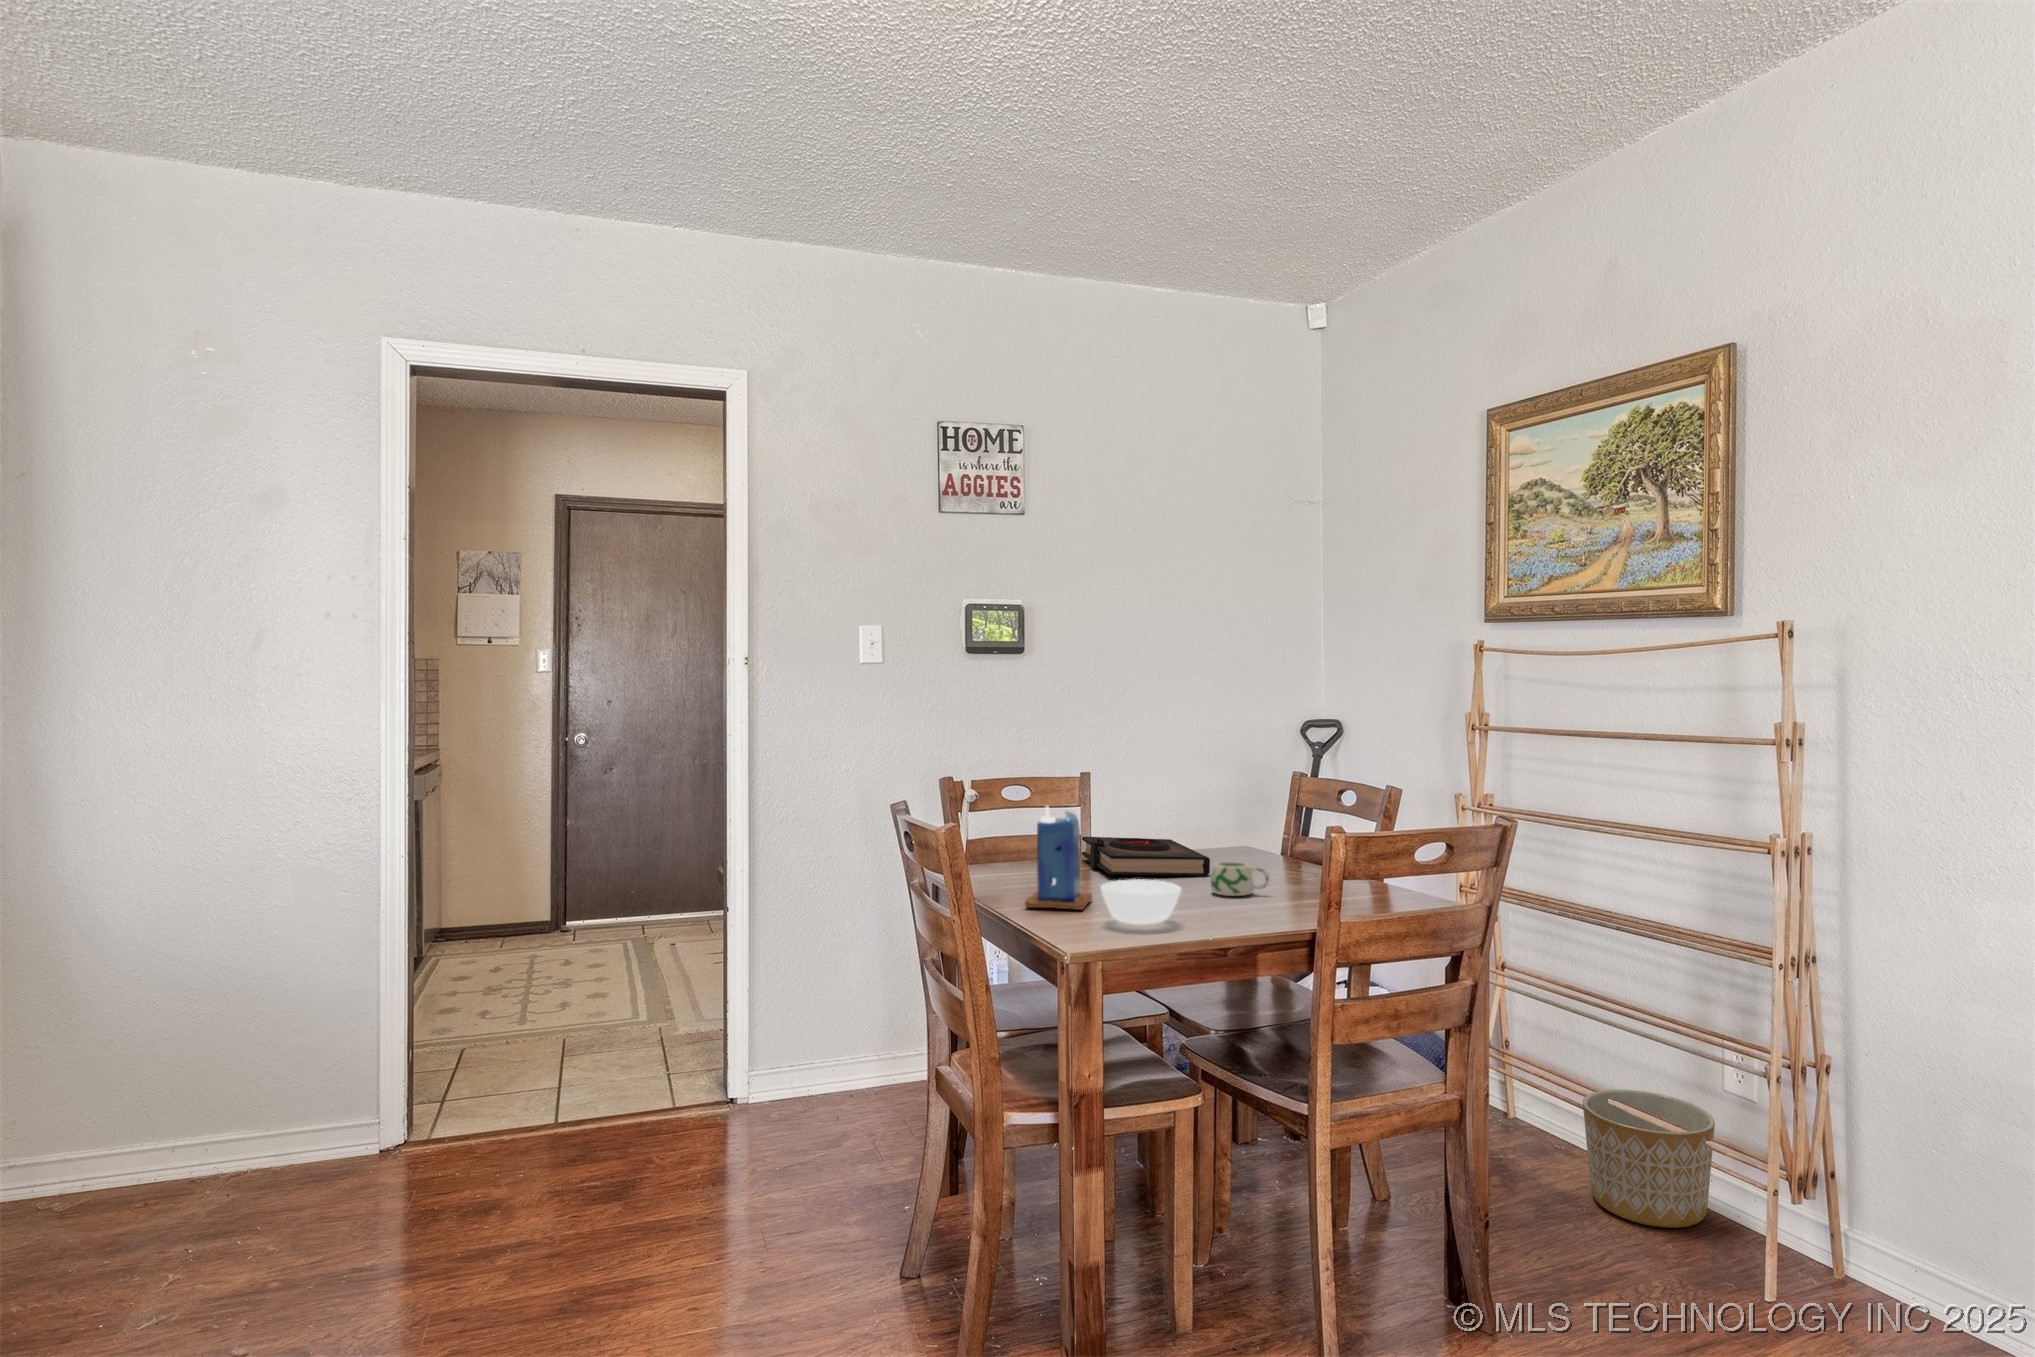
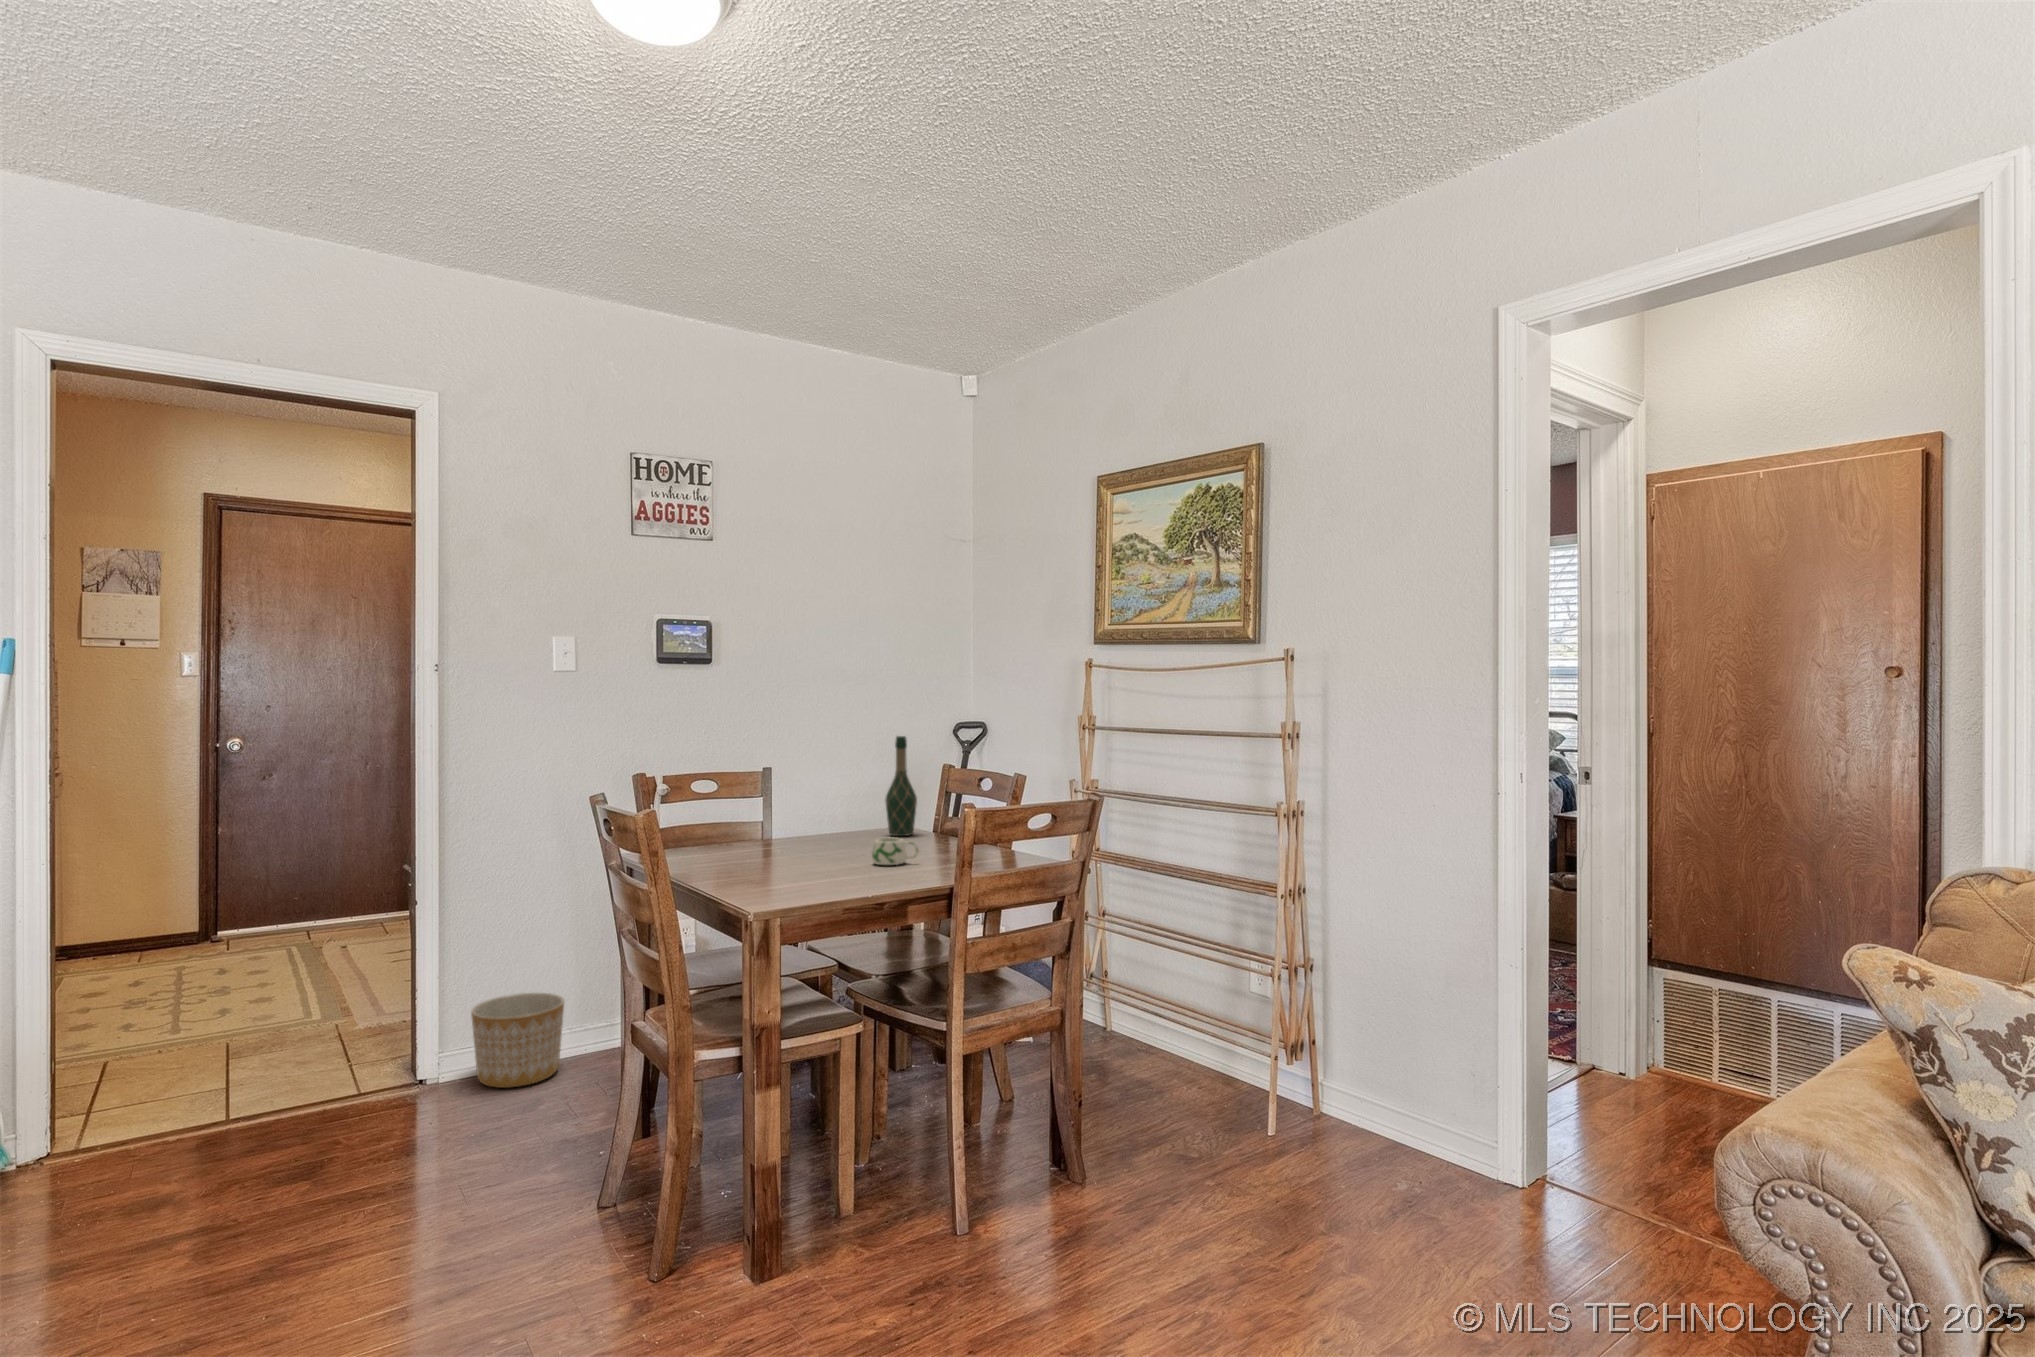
wine bottle: none [1224,737,1262,858] -> present [885,736,917,836]
candle: present [1025,806,1092,910] -> none [716,795,773,881]
book: present [1082,837,1210,876] -> none [764,823,873,853]
bowl: present [1100,879,1182,925] -> none [780,853,847,889]
planter: present [1583,1090,1715,1228] -> present [471,993,564,1088]

